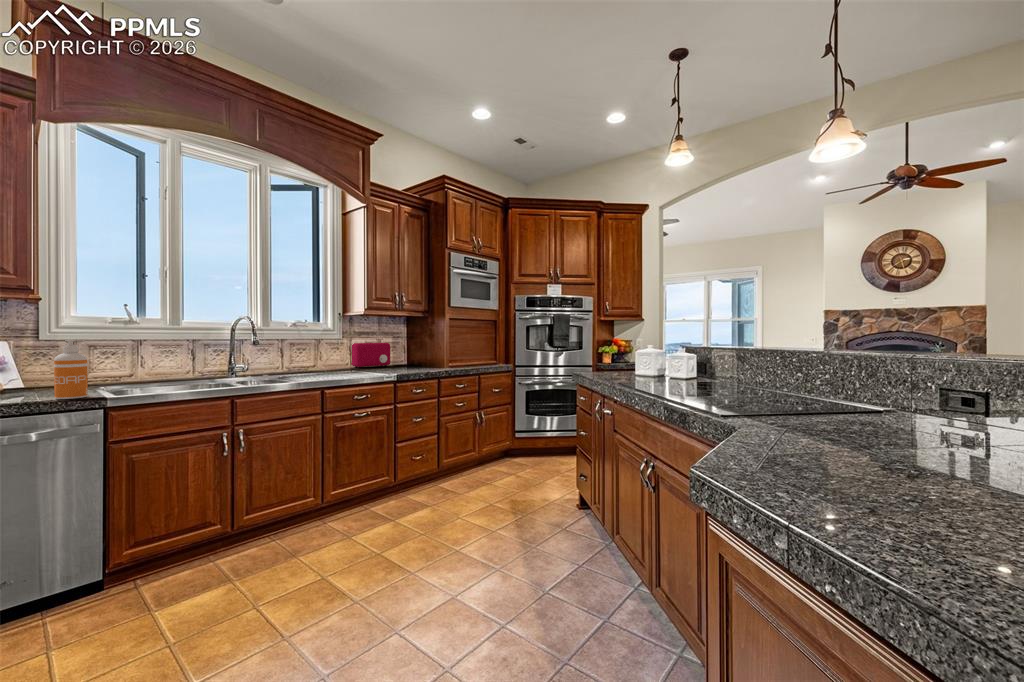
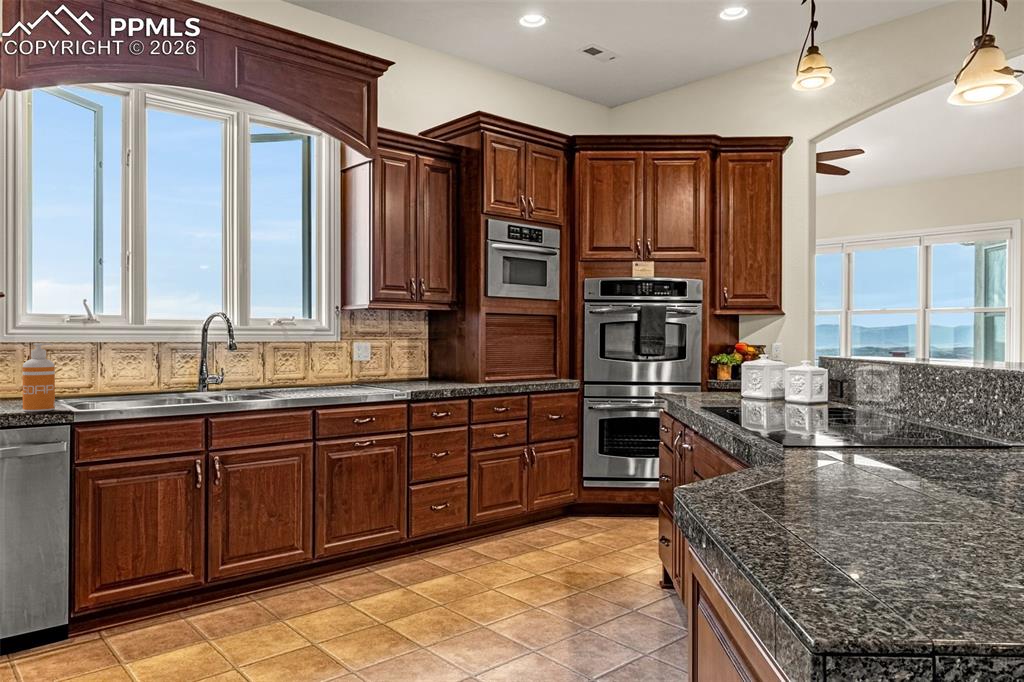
toaster: present [351,343,391,368] -> none [351,347,404,382]

